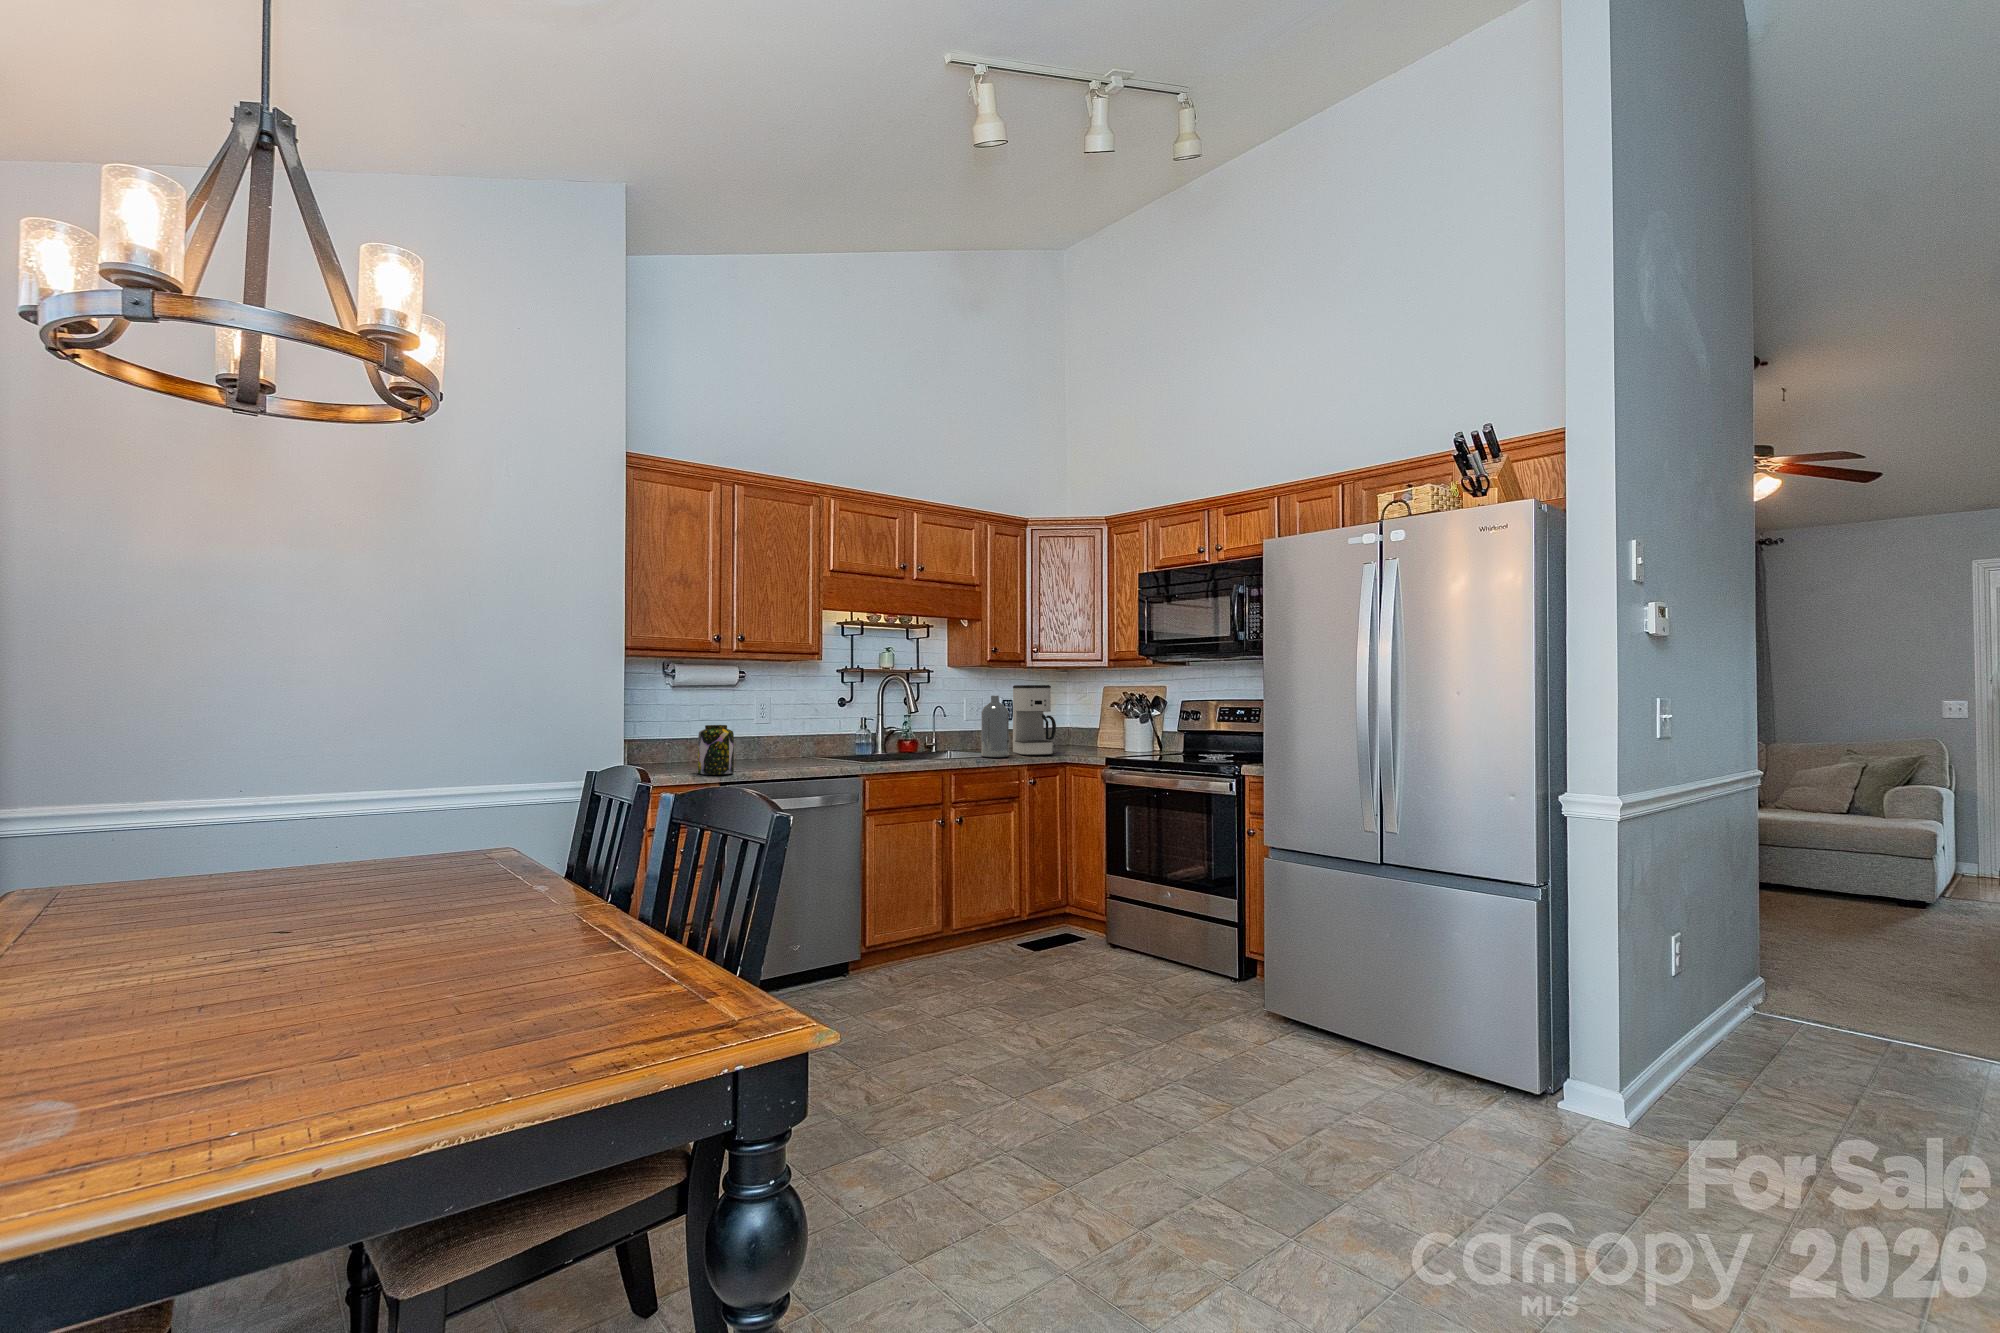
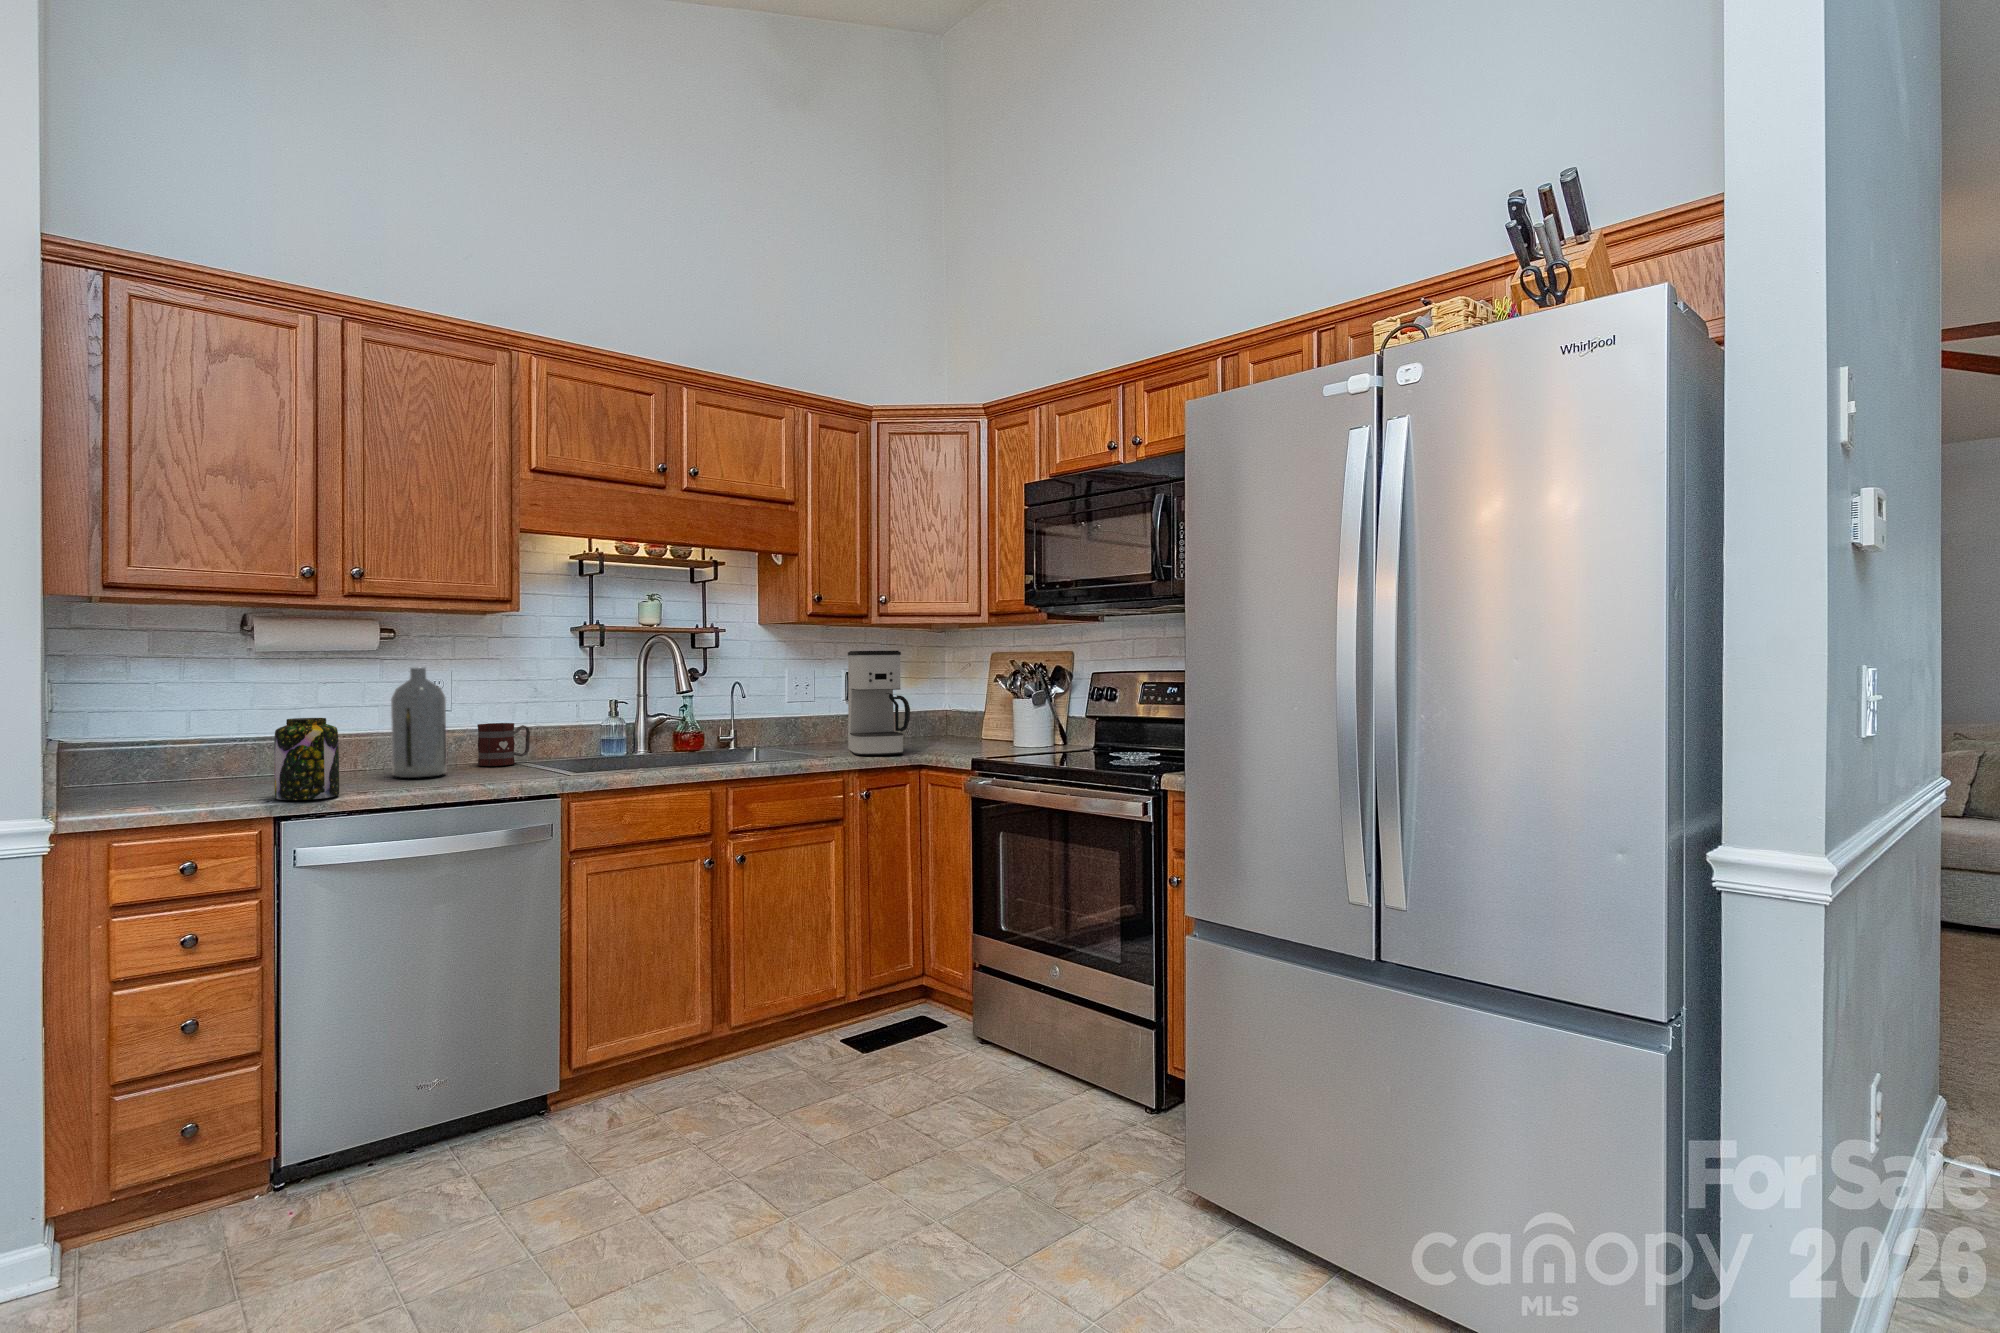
bottle: present [981,696,1009,758] -> present [391,667,447,778]
mug: none [788,731,818,758] -> present [477,723,530,766]

